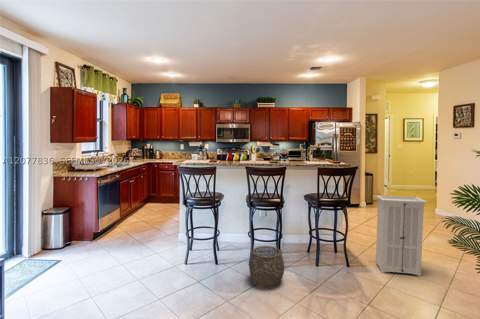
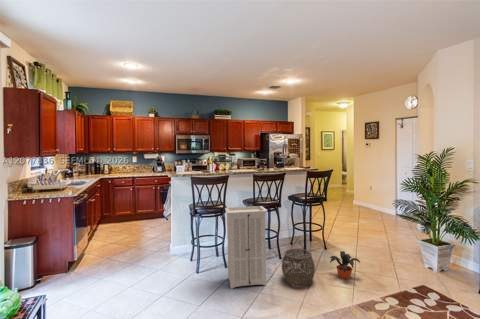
storage cabinet: present [376,195,427,276] -> present [225,206,267,289]
potted plant: none [304,258,340,290] -> present [330,251,360,279]

